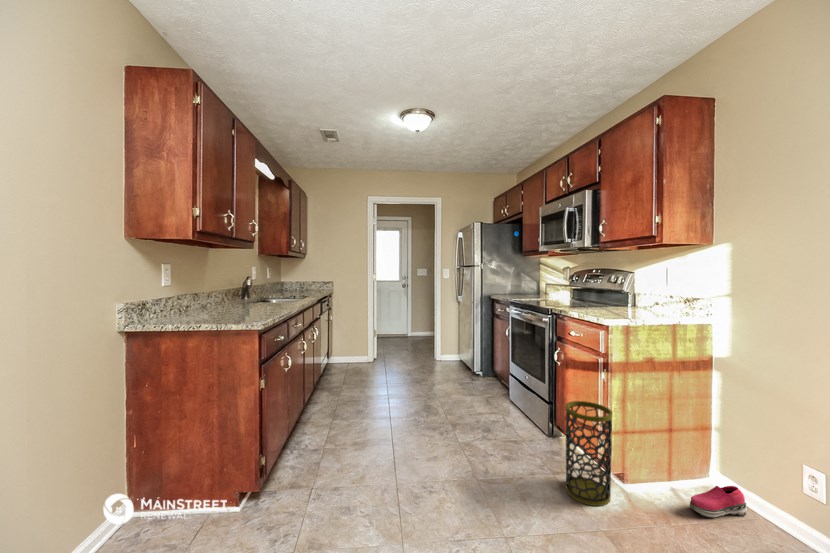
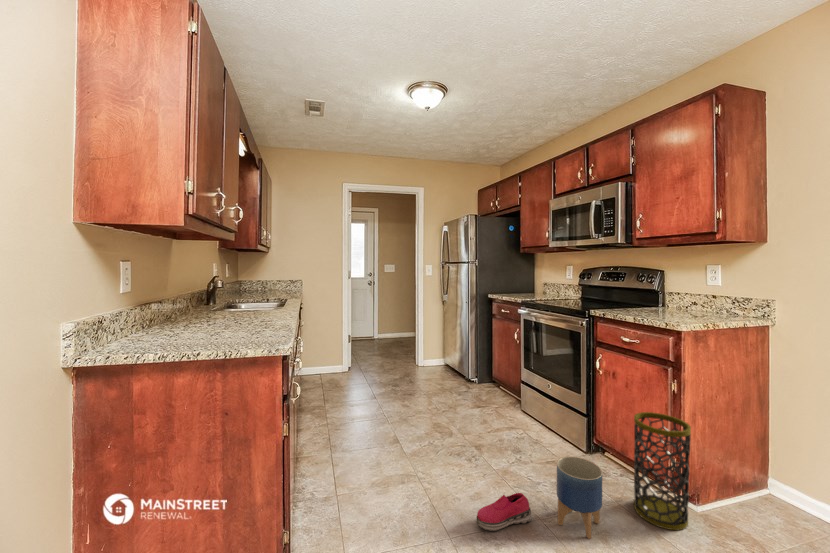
planter: none [488,434,526,502] -> present [557,457,602,539]
shoe: present [690,486,747,518] -> present [476,493,532,531]

